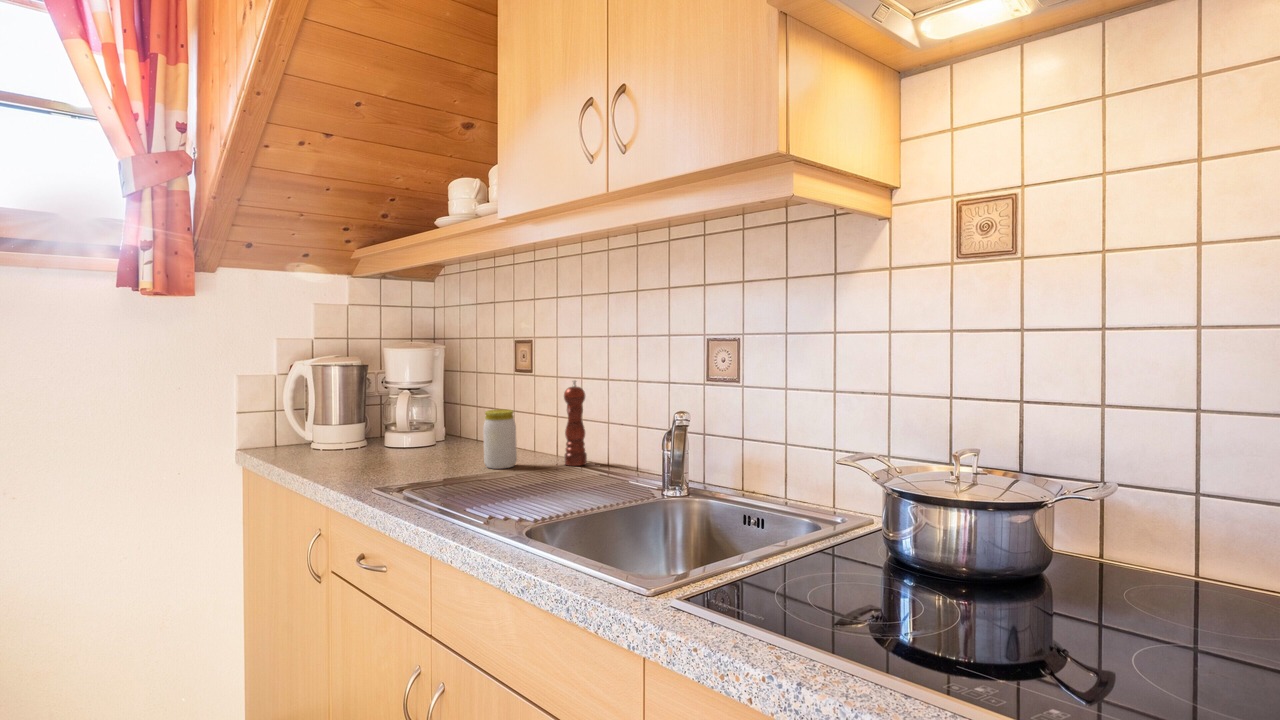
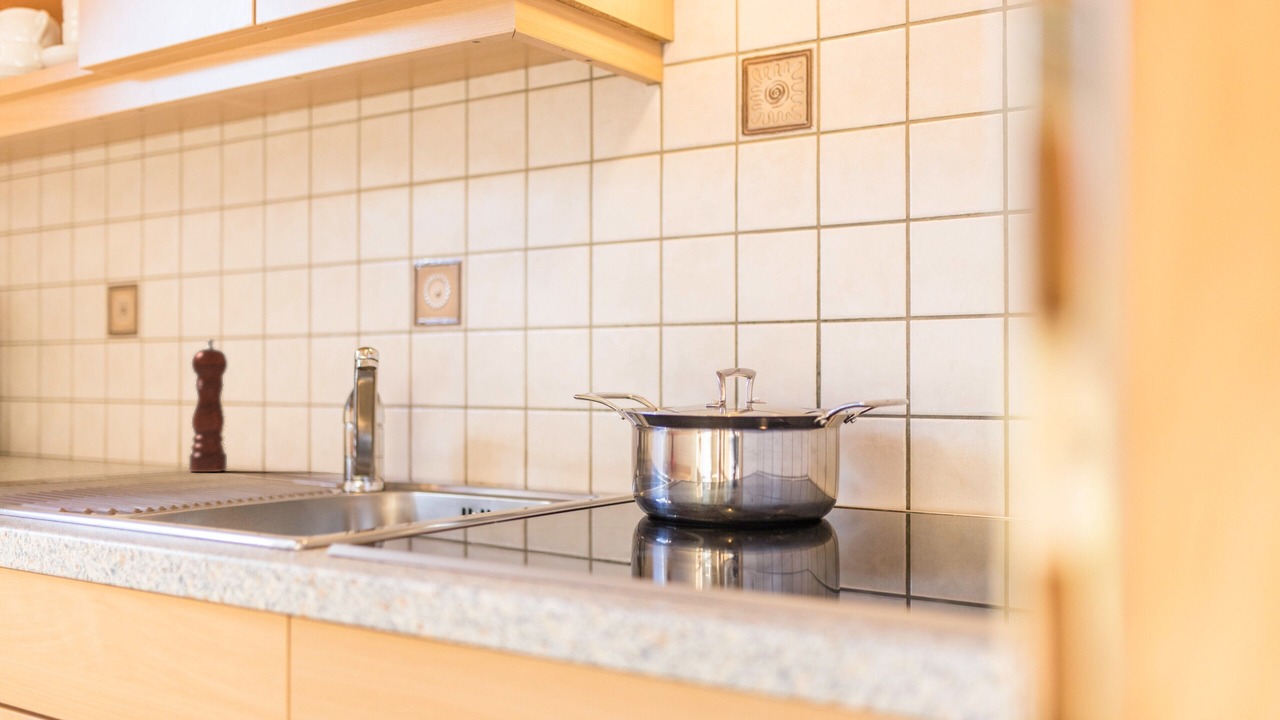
jar: present [483,409,517,469] -> none [47,382,107,474]

